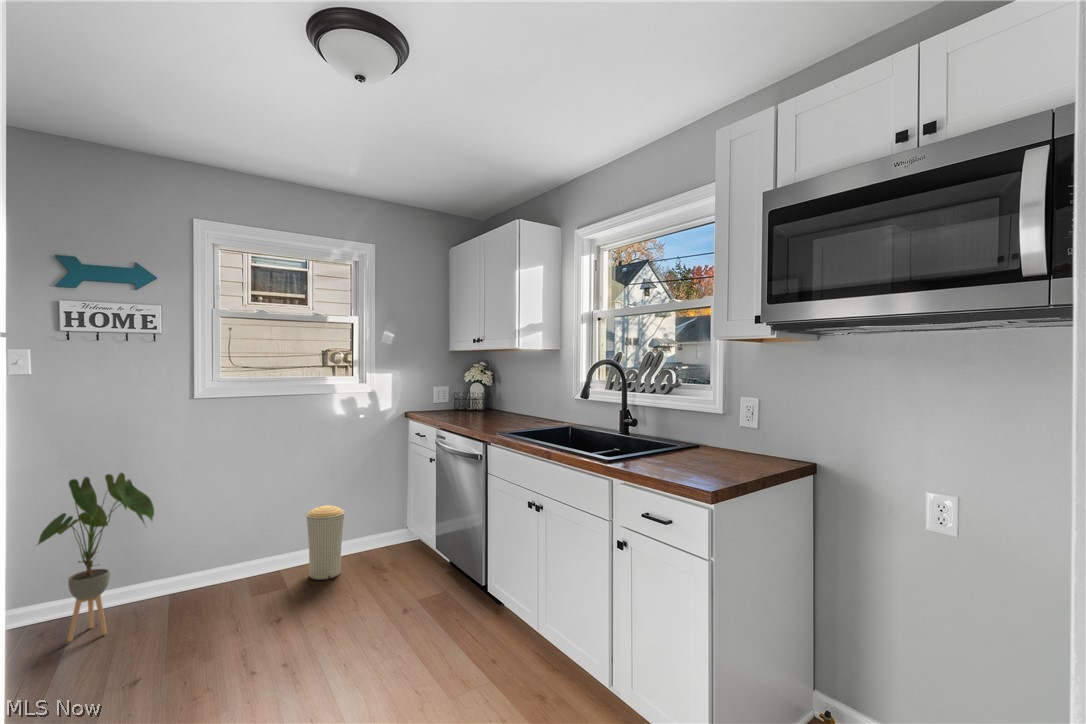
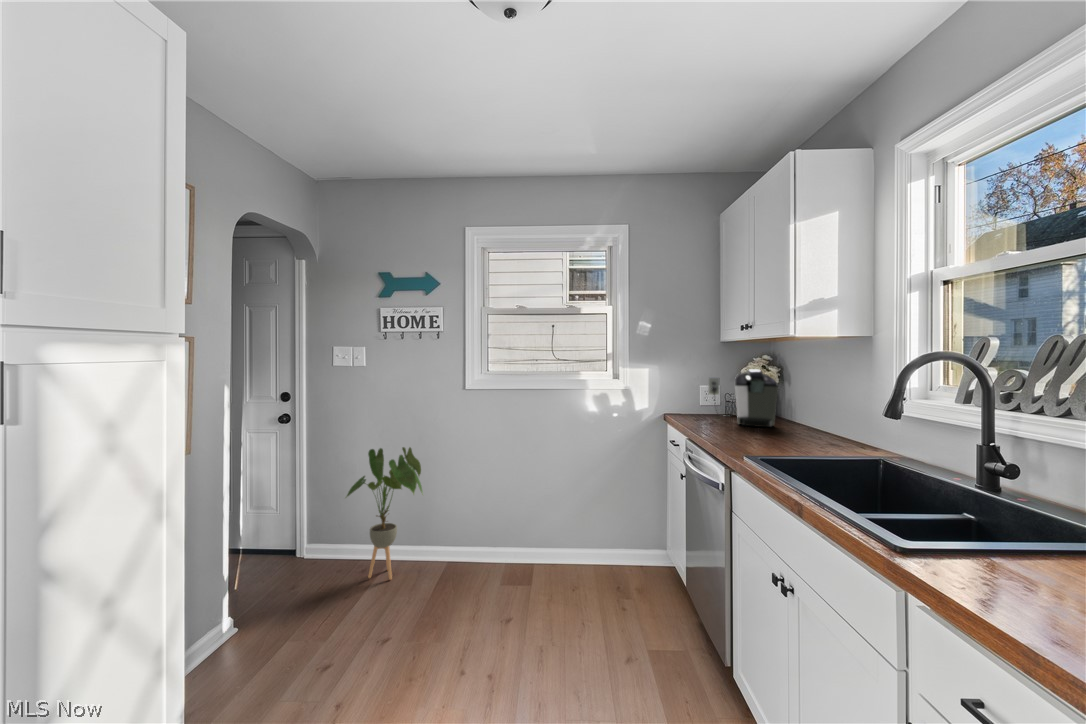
coffee maker: none [447,372,499,416] -> present [708,369,778,427]
trash can: present [306,505,345,580] -> none [551,503,588,581]

